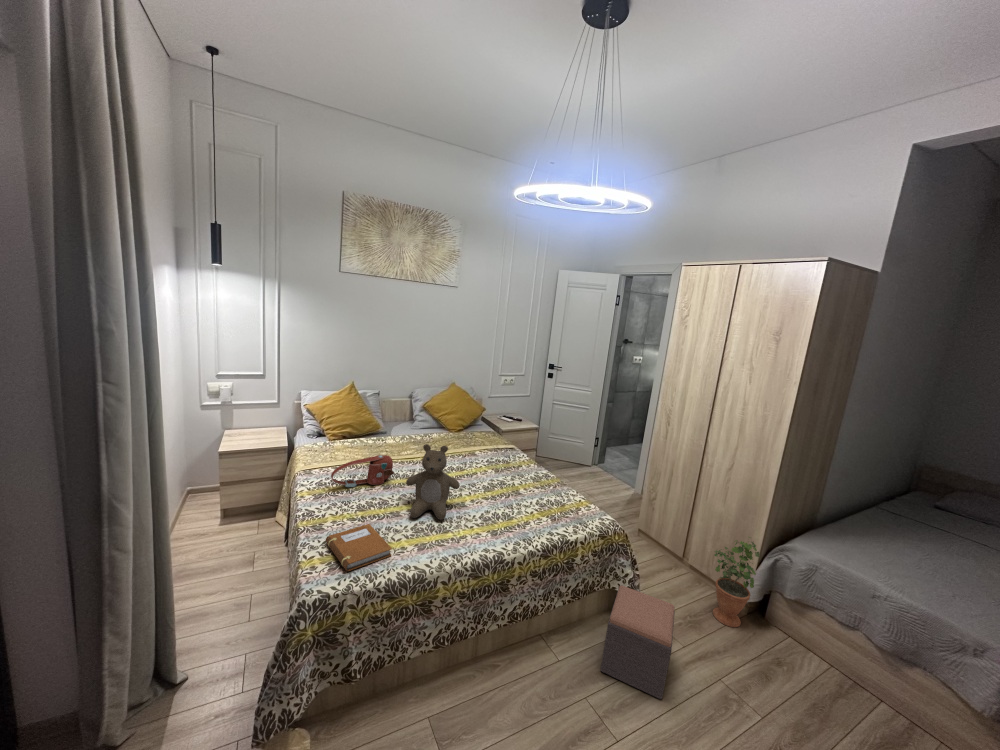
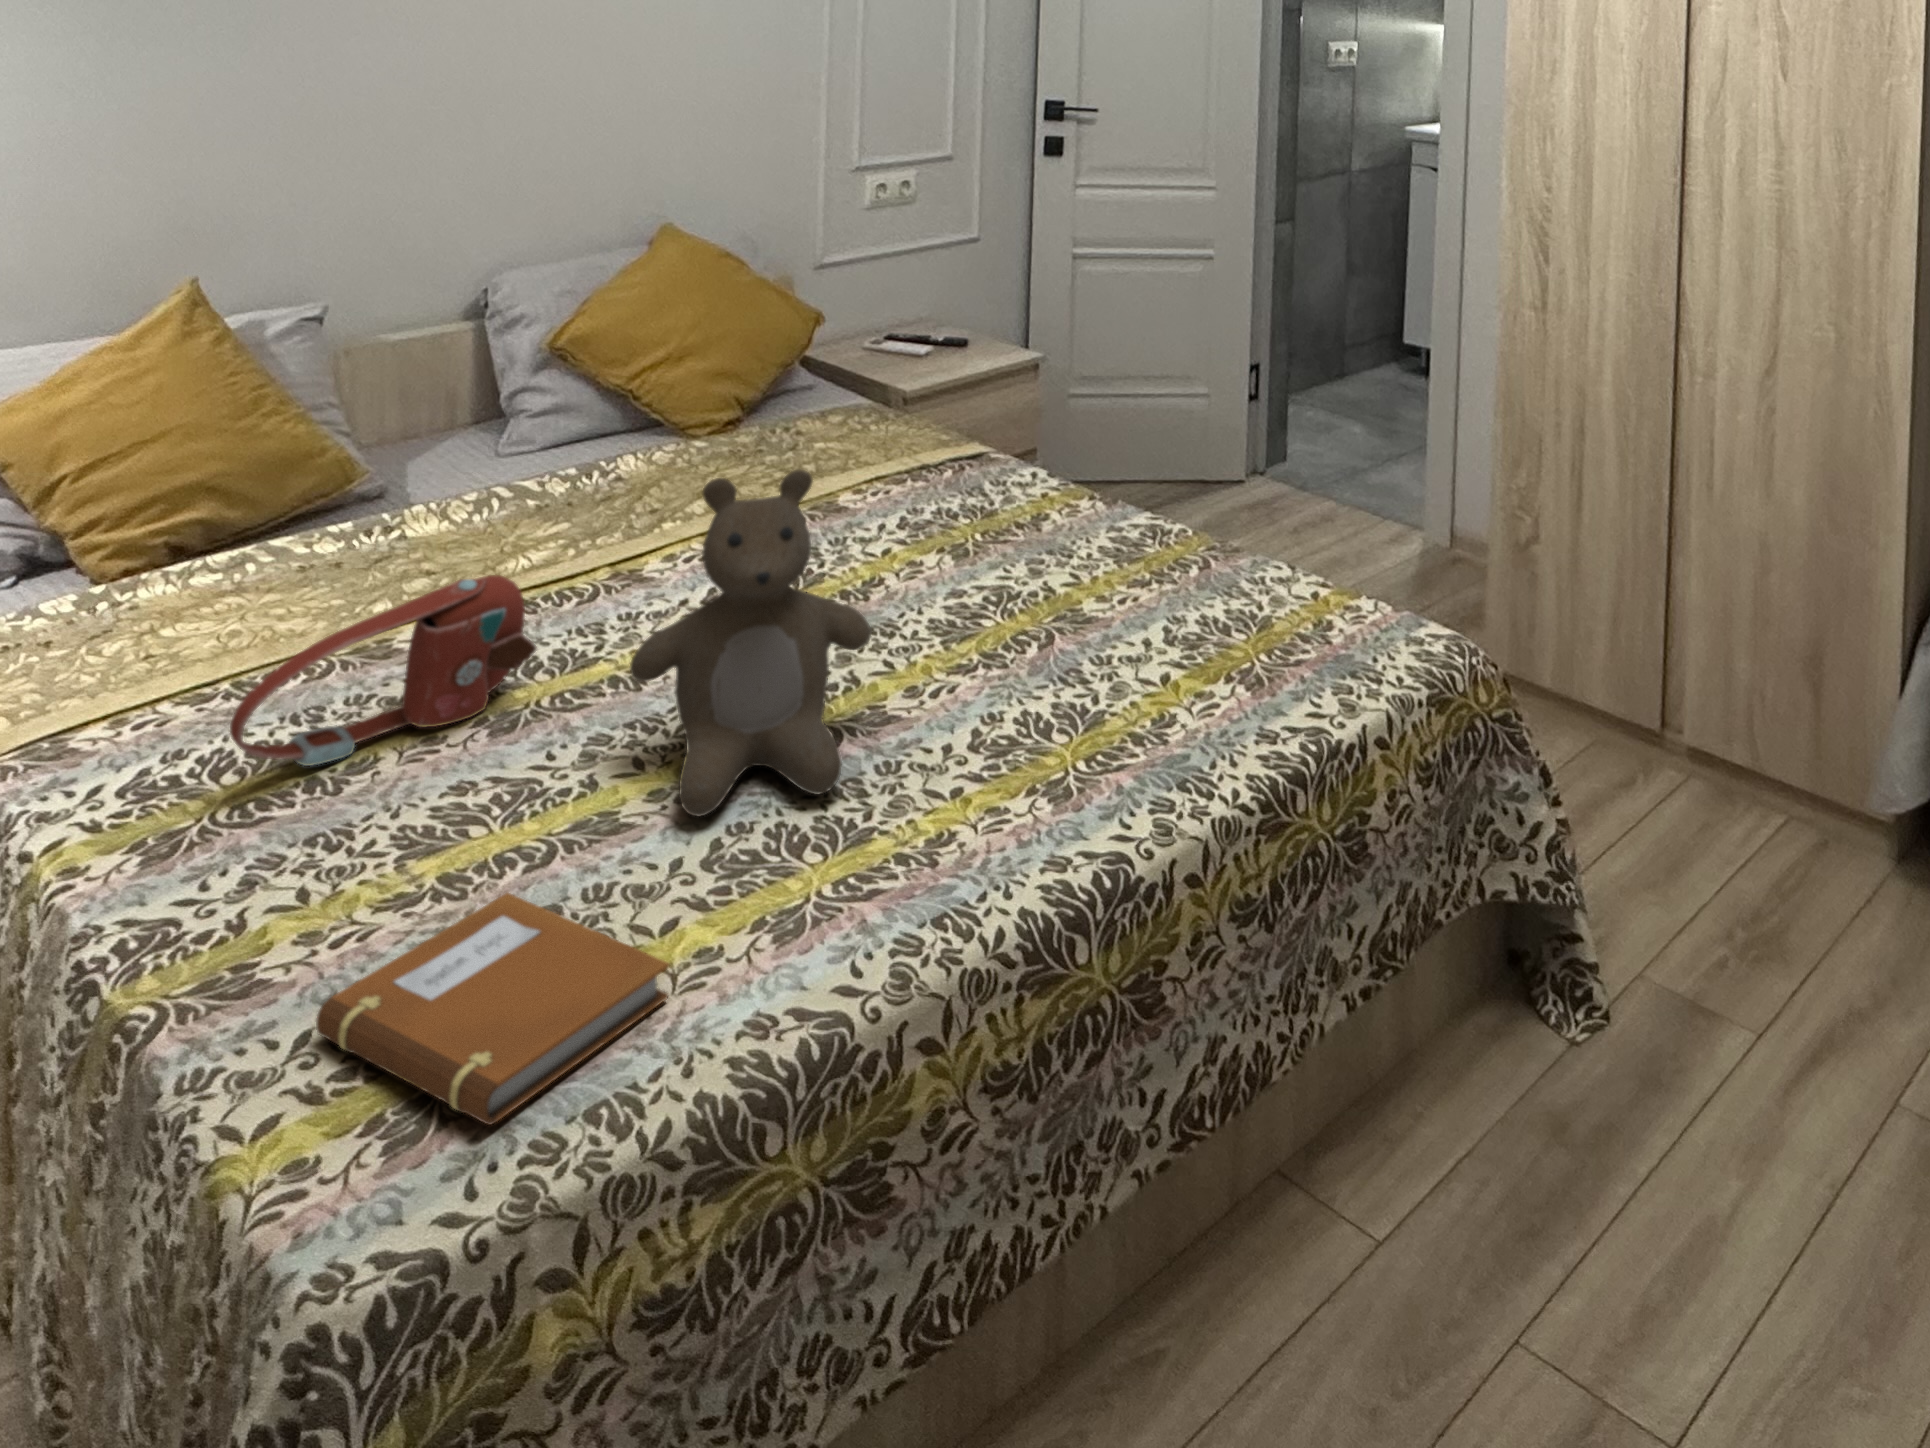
potted plant: present [713,537,760,627] -> none [1768,587,1902,920]
footstool: present [601,586,675,699] -> none [1515,868,1758,1245]

